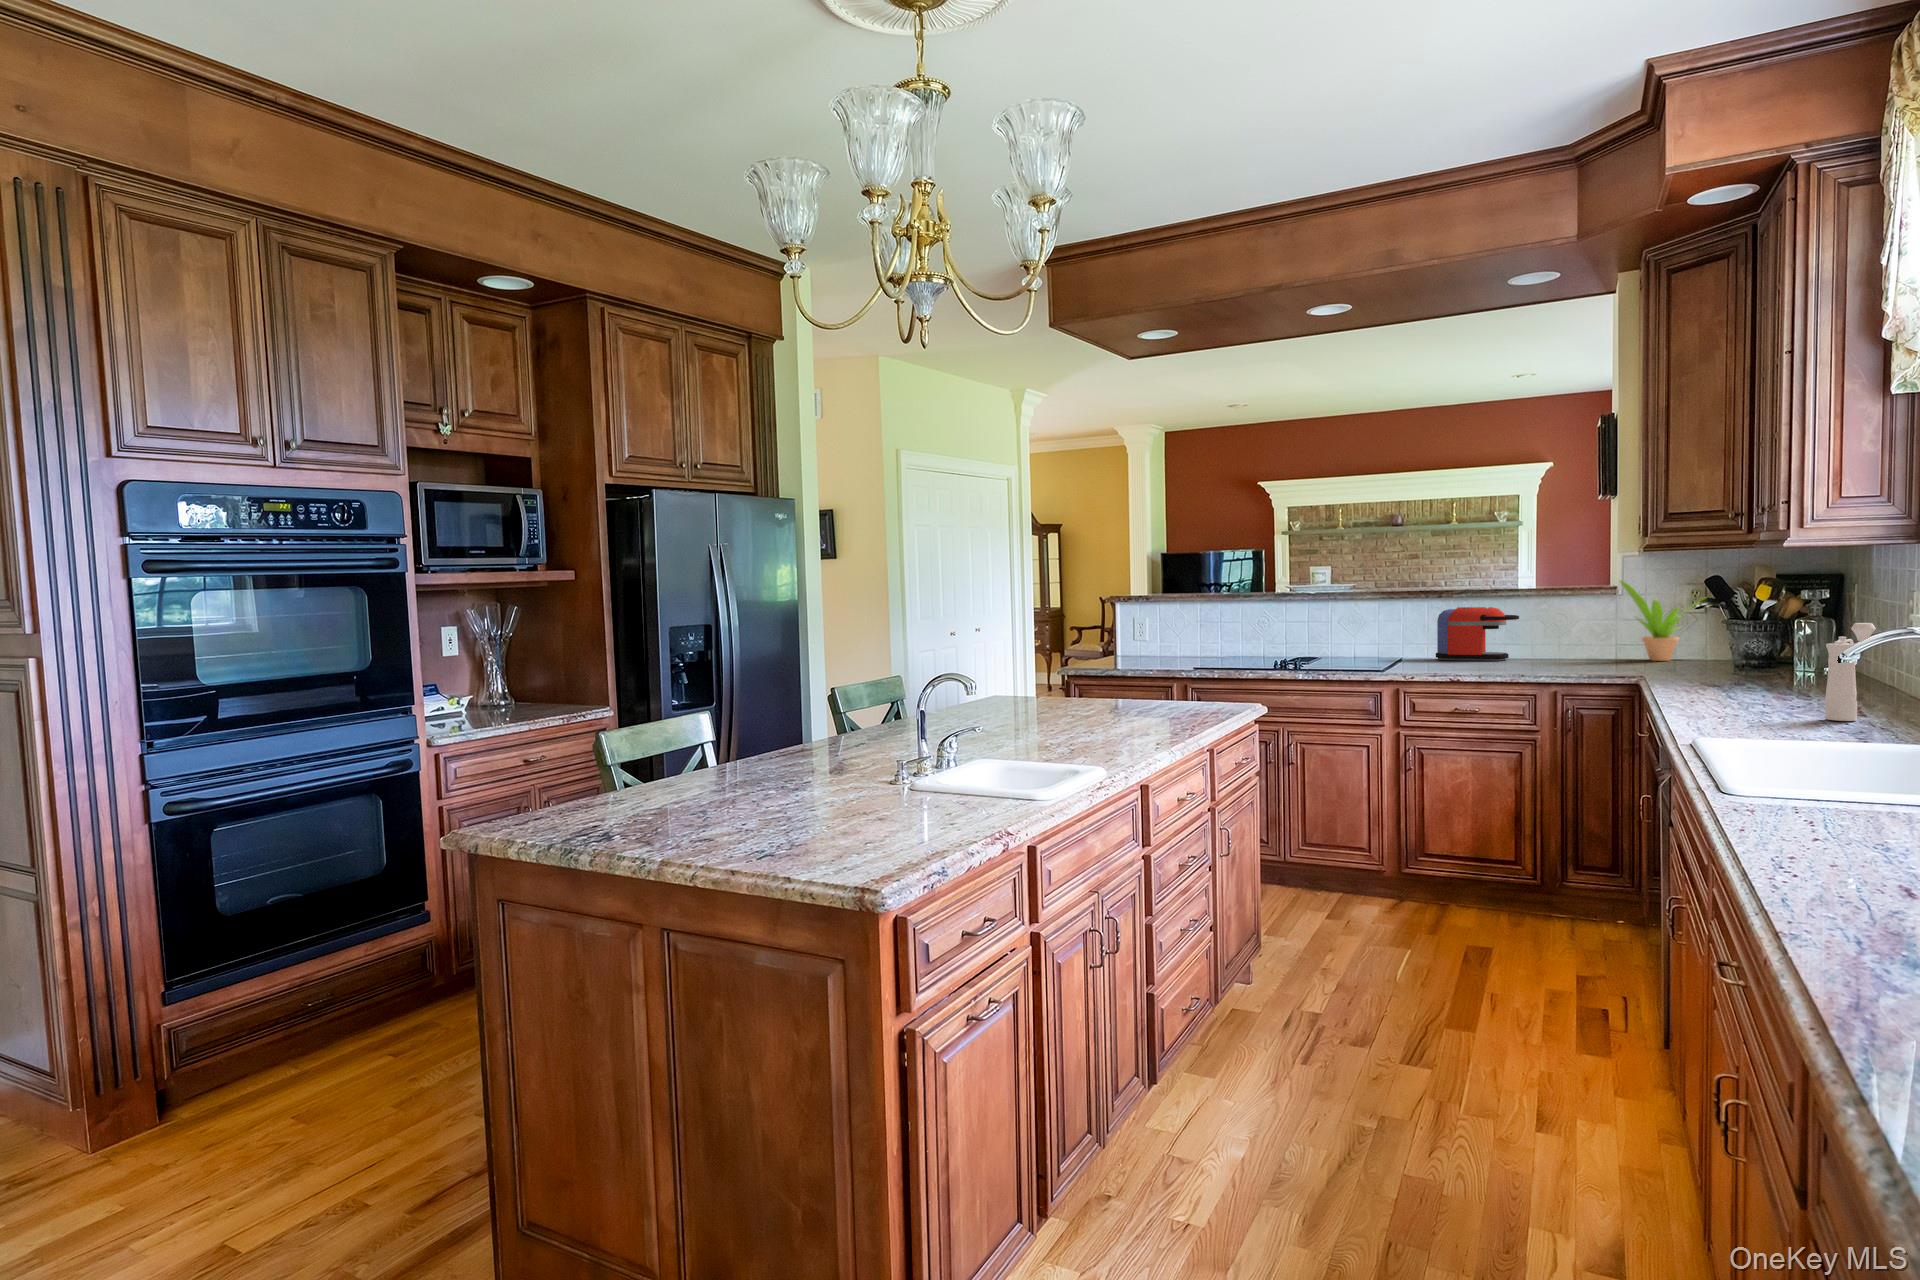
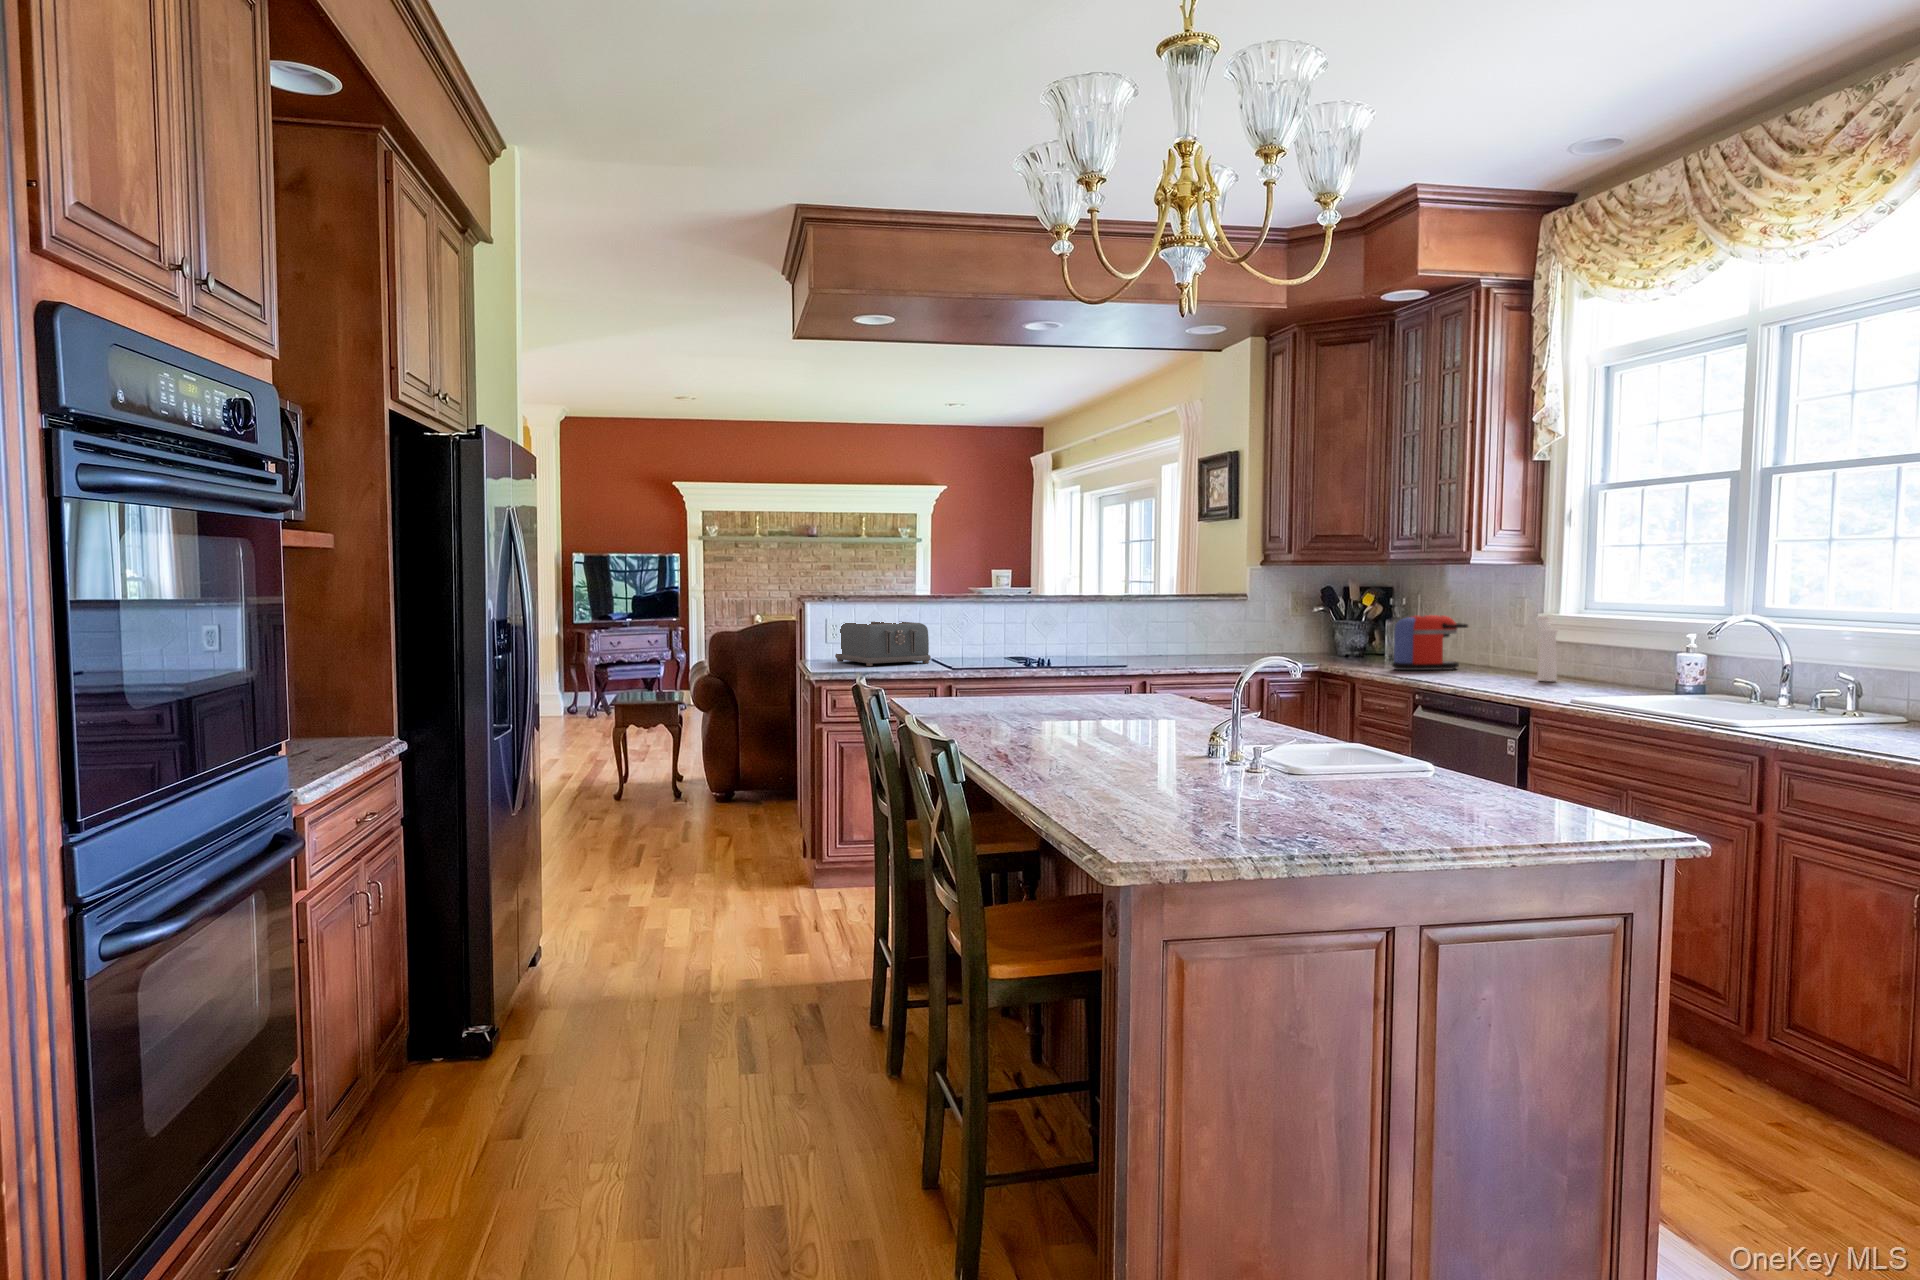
potted plant: present [1620,581,1701,661] -> none [1243,587,1299,652]
coffee maker: present [1436,607,1519,661] -> present [1392,615,1468,670]
toaster: none [1151,617,1222,661] -> present [835,621,931,666]

